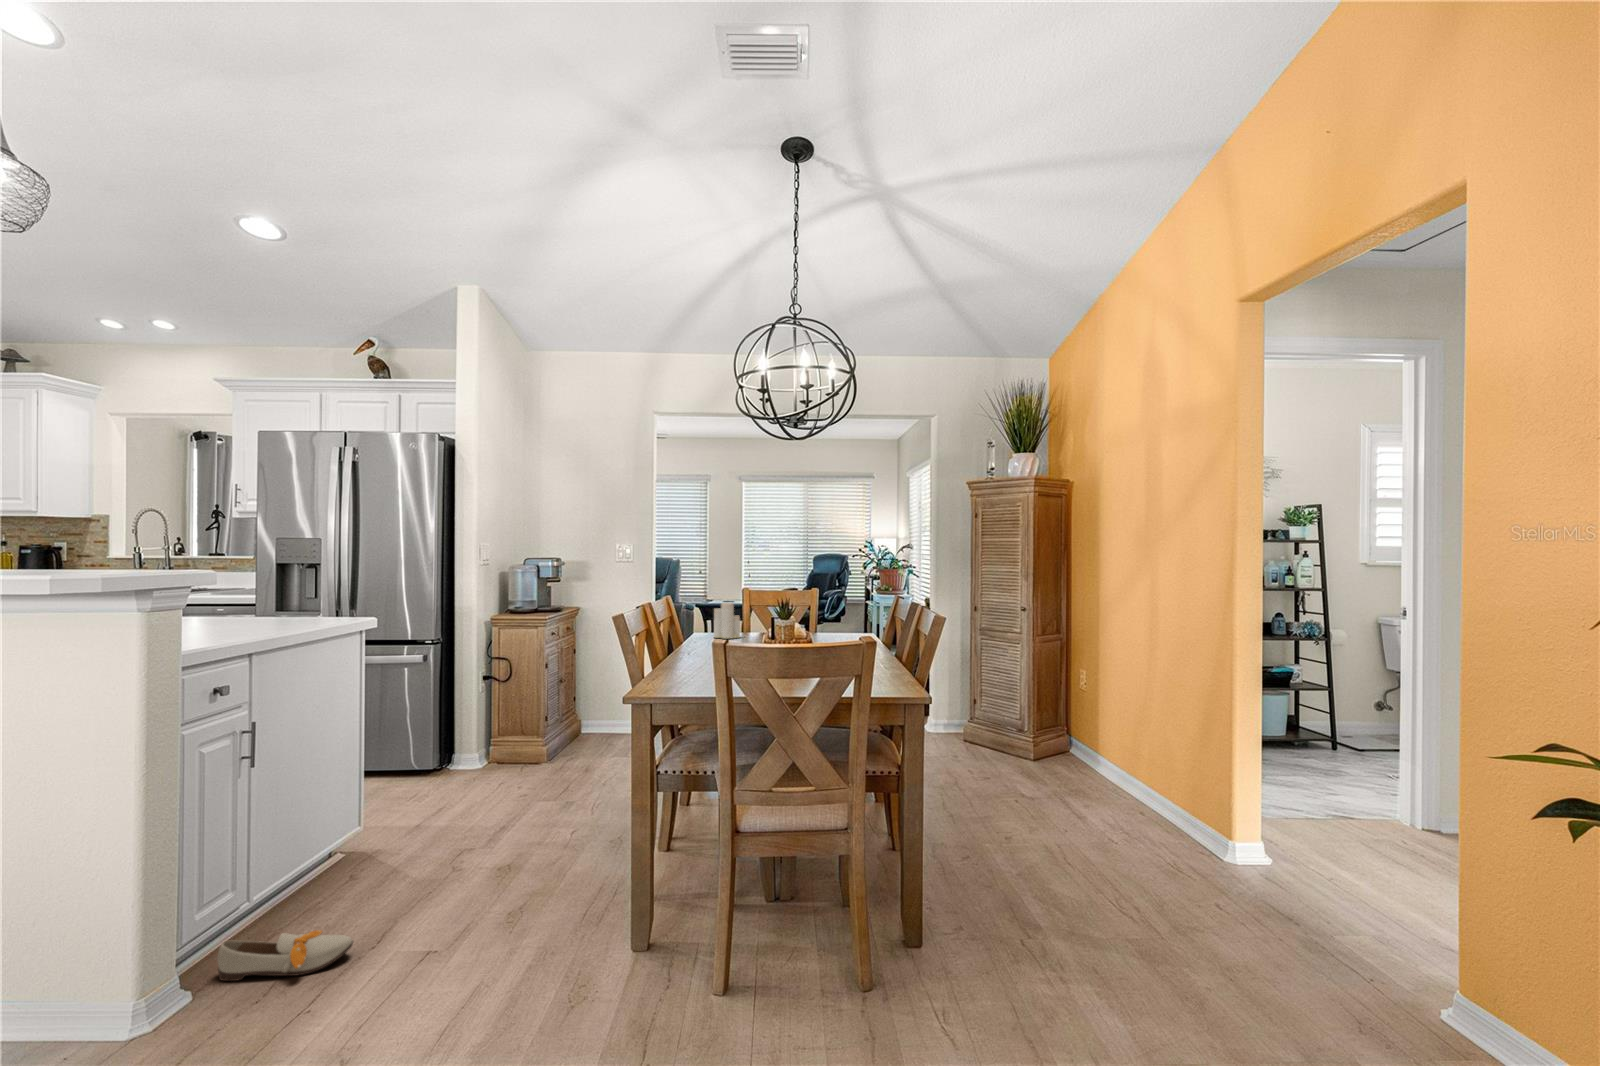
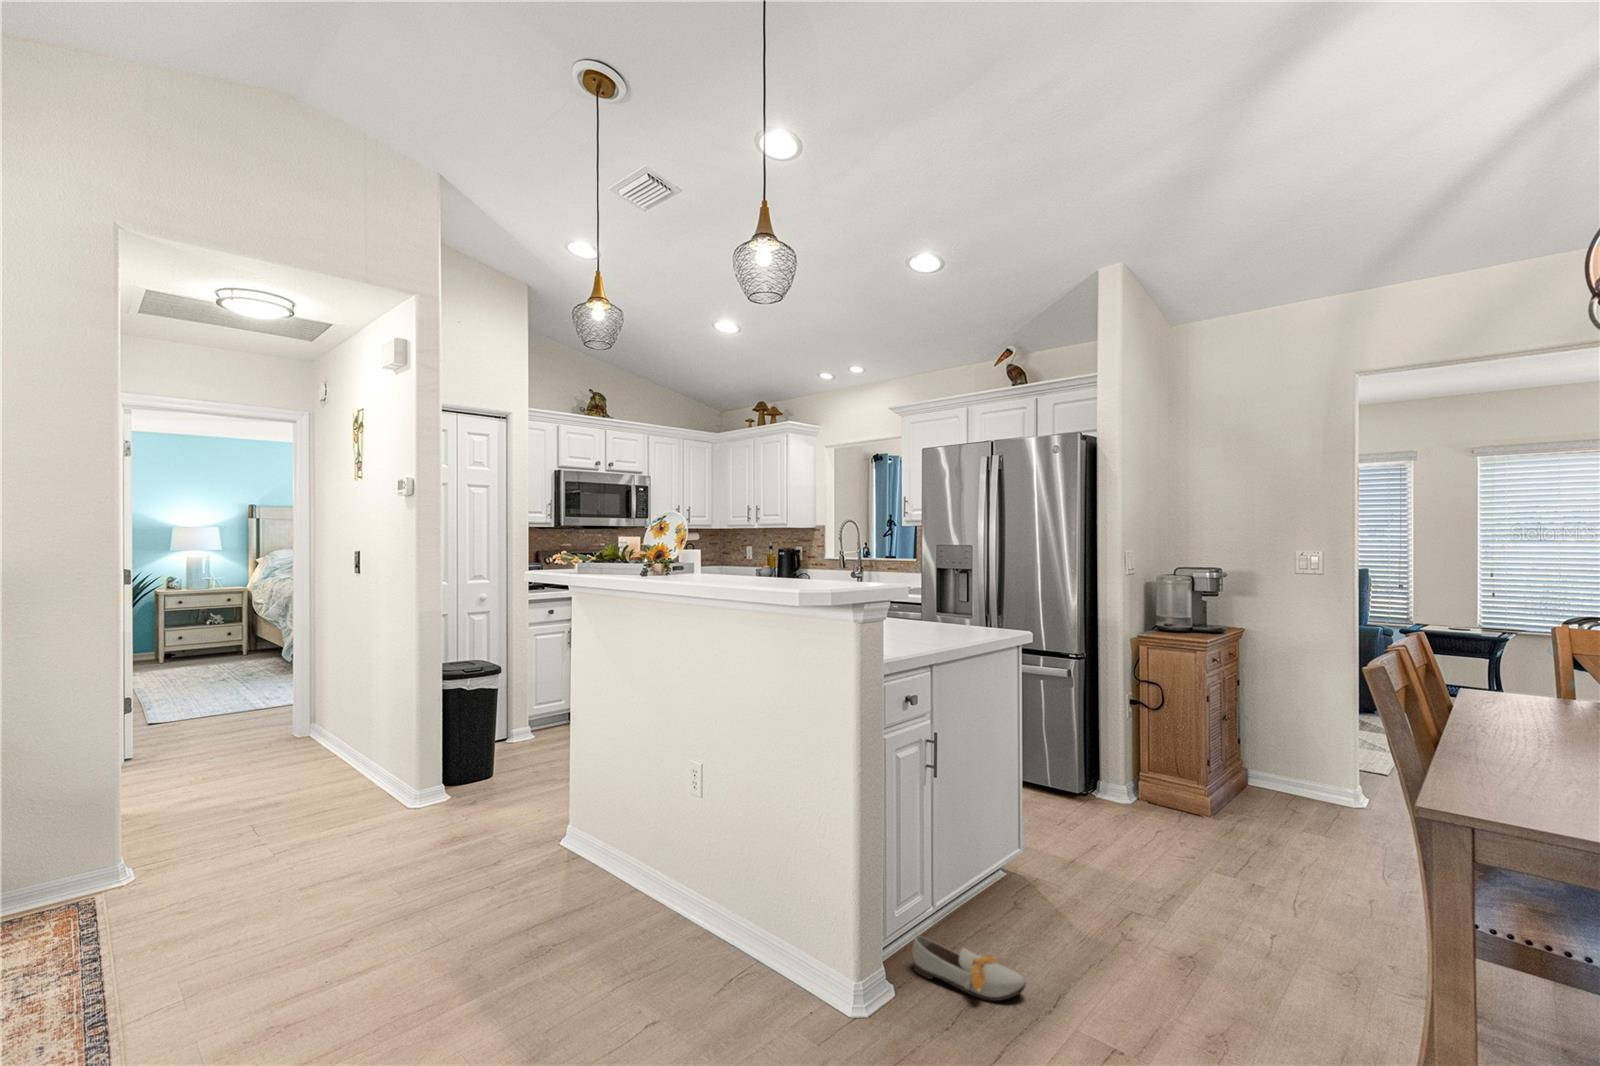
candle: present [714,603,740,639] -> none [1499,646,1559,711]

